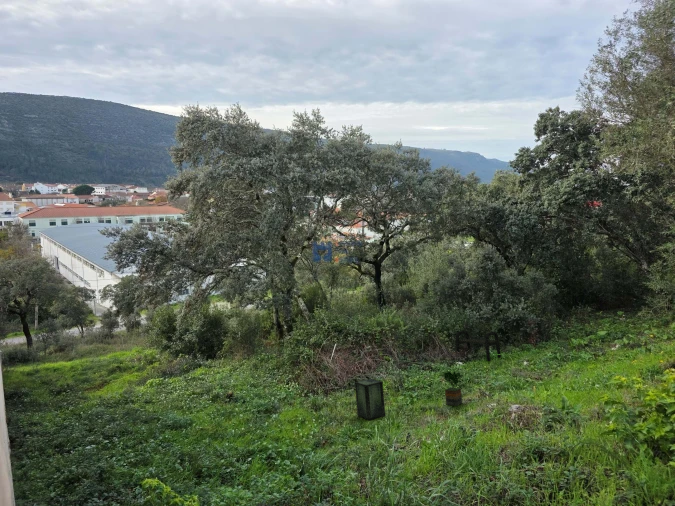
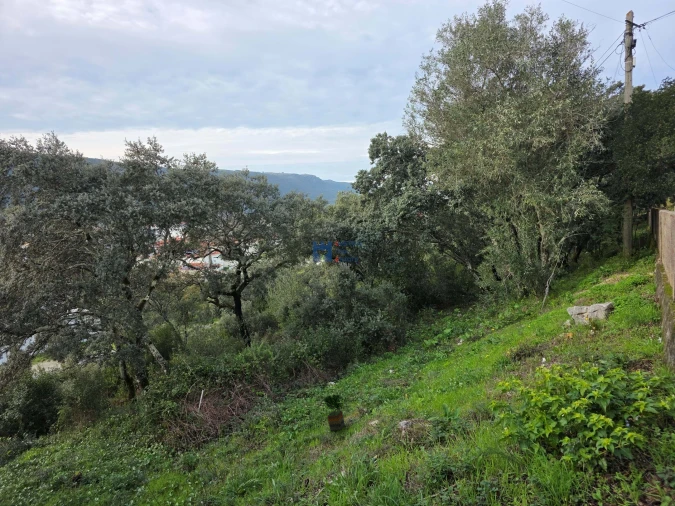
bench: present [456,331,501,361] -> none [322,343,363,374]
storage box: present [355,379,385,420] -> none [233,426,271,477]

